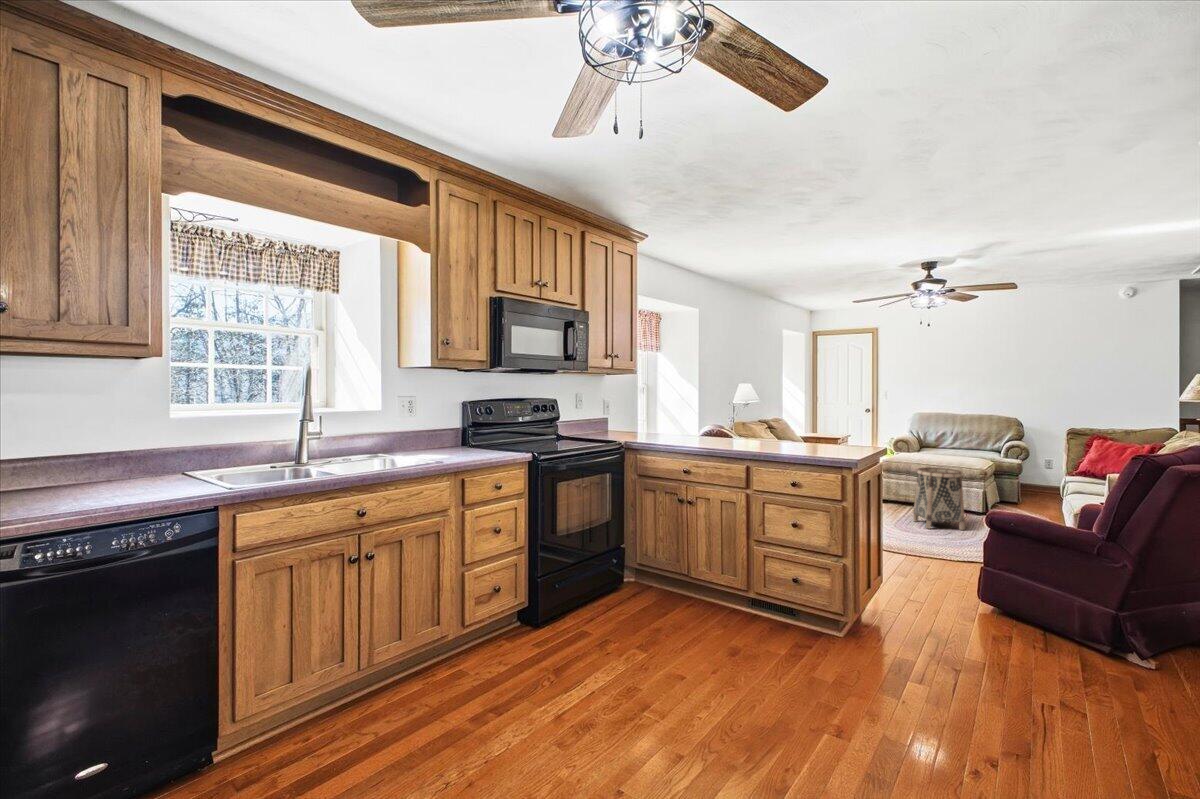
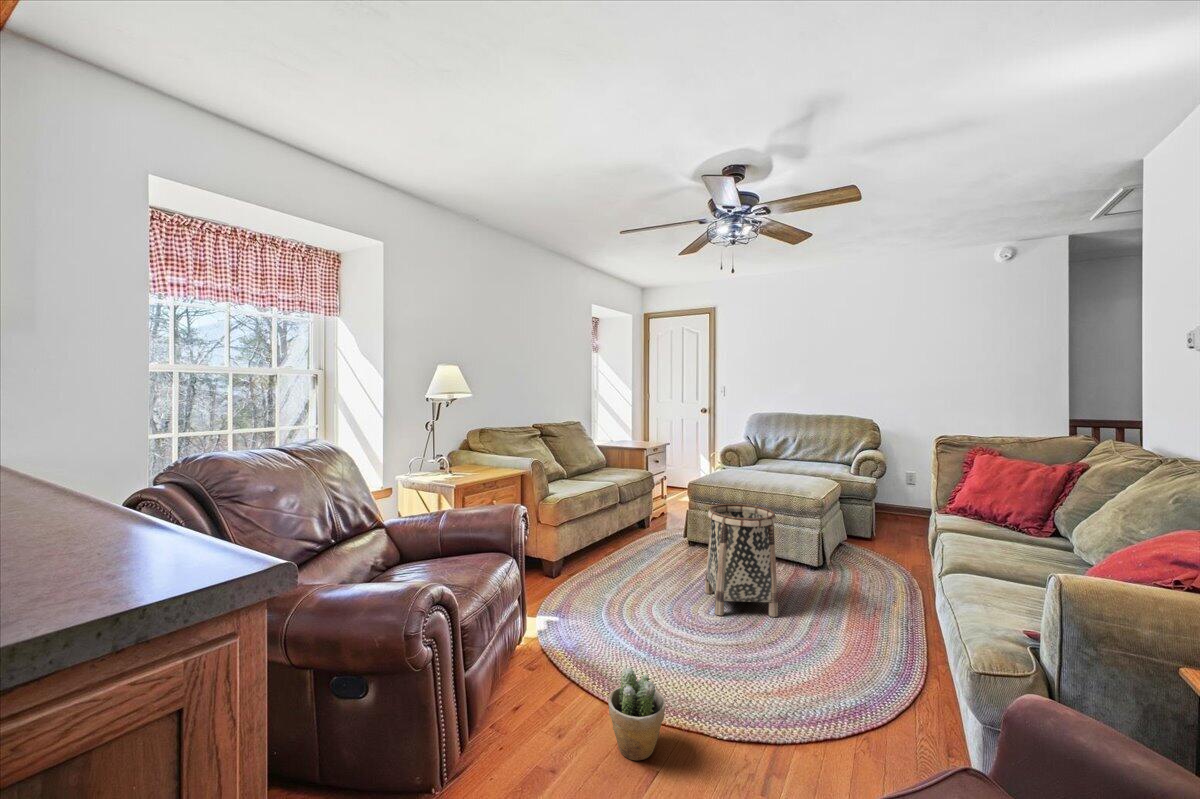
potted plant: none [903,526,932,562] -> present [608,668,666,760]

